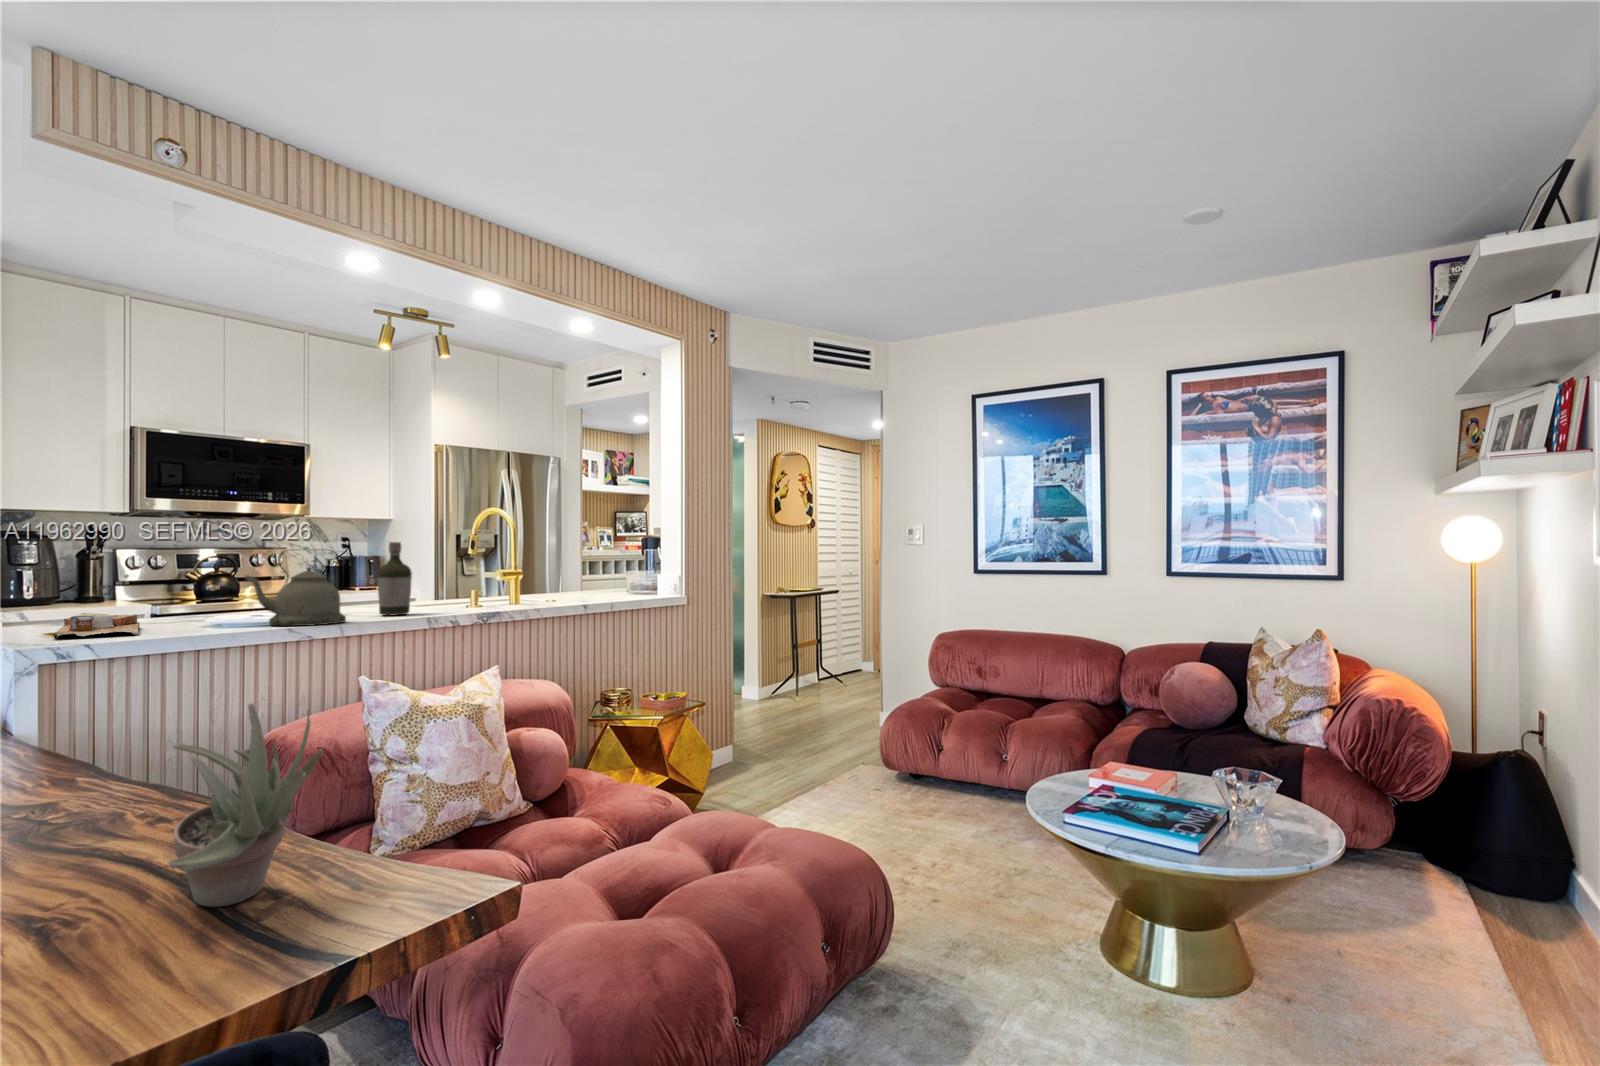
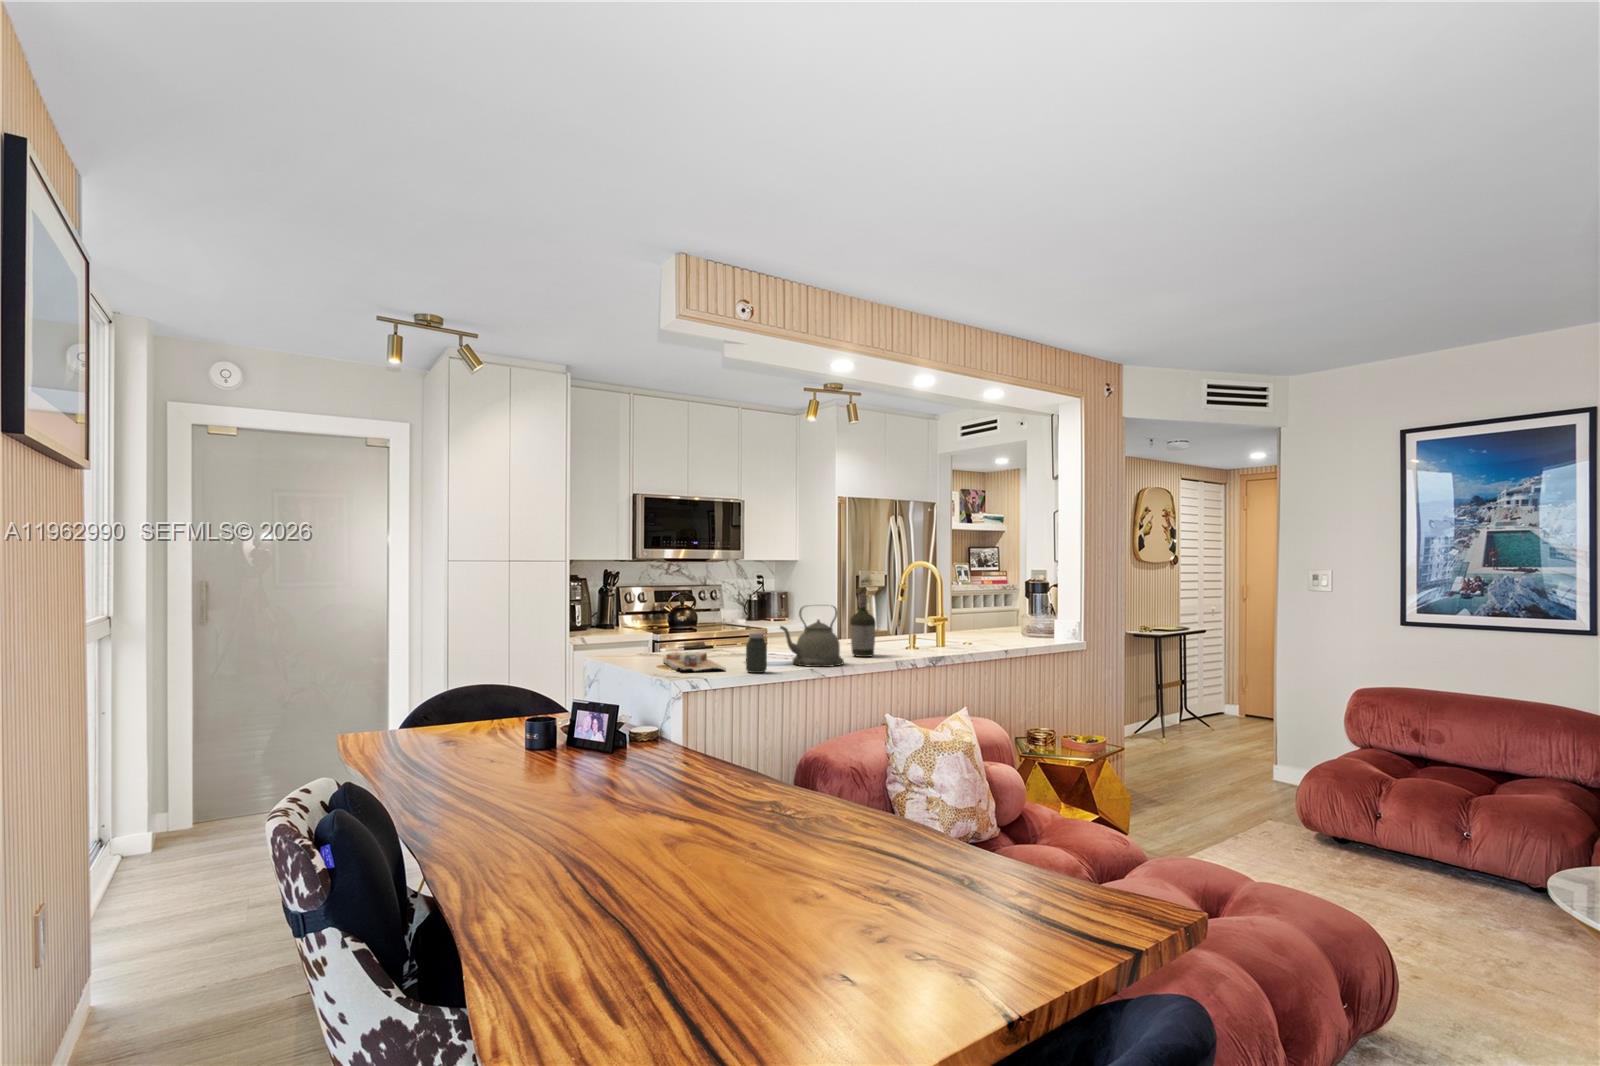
jar: none [167,582,203,635] -> present [746,633,767,673]
succulent plant: present [169,704,323,907] -> none [970,761,1064,889]

